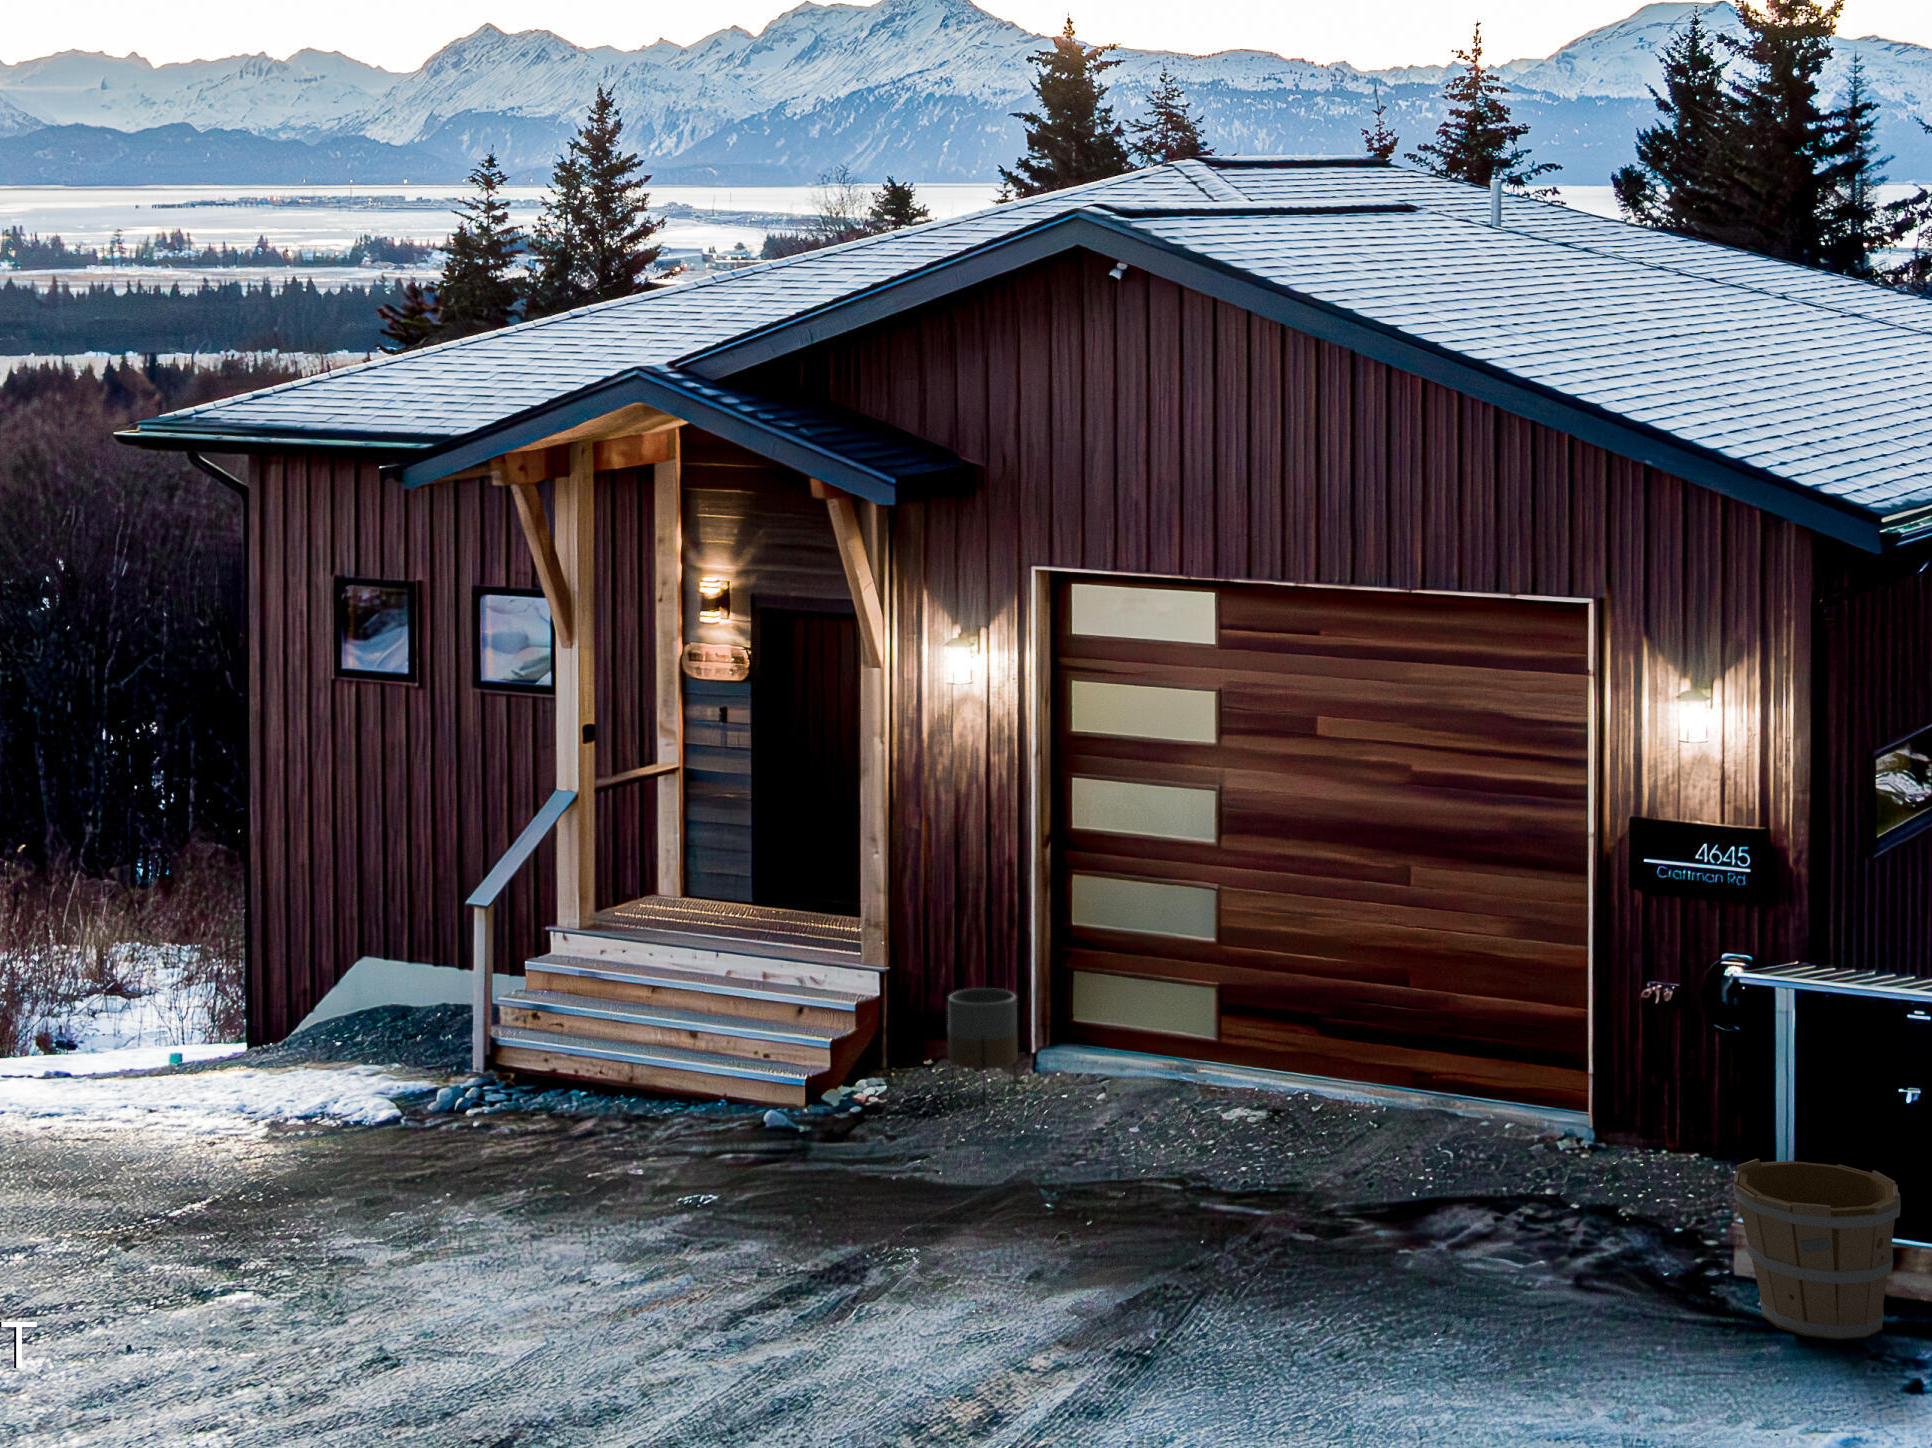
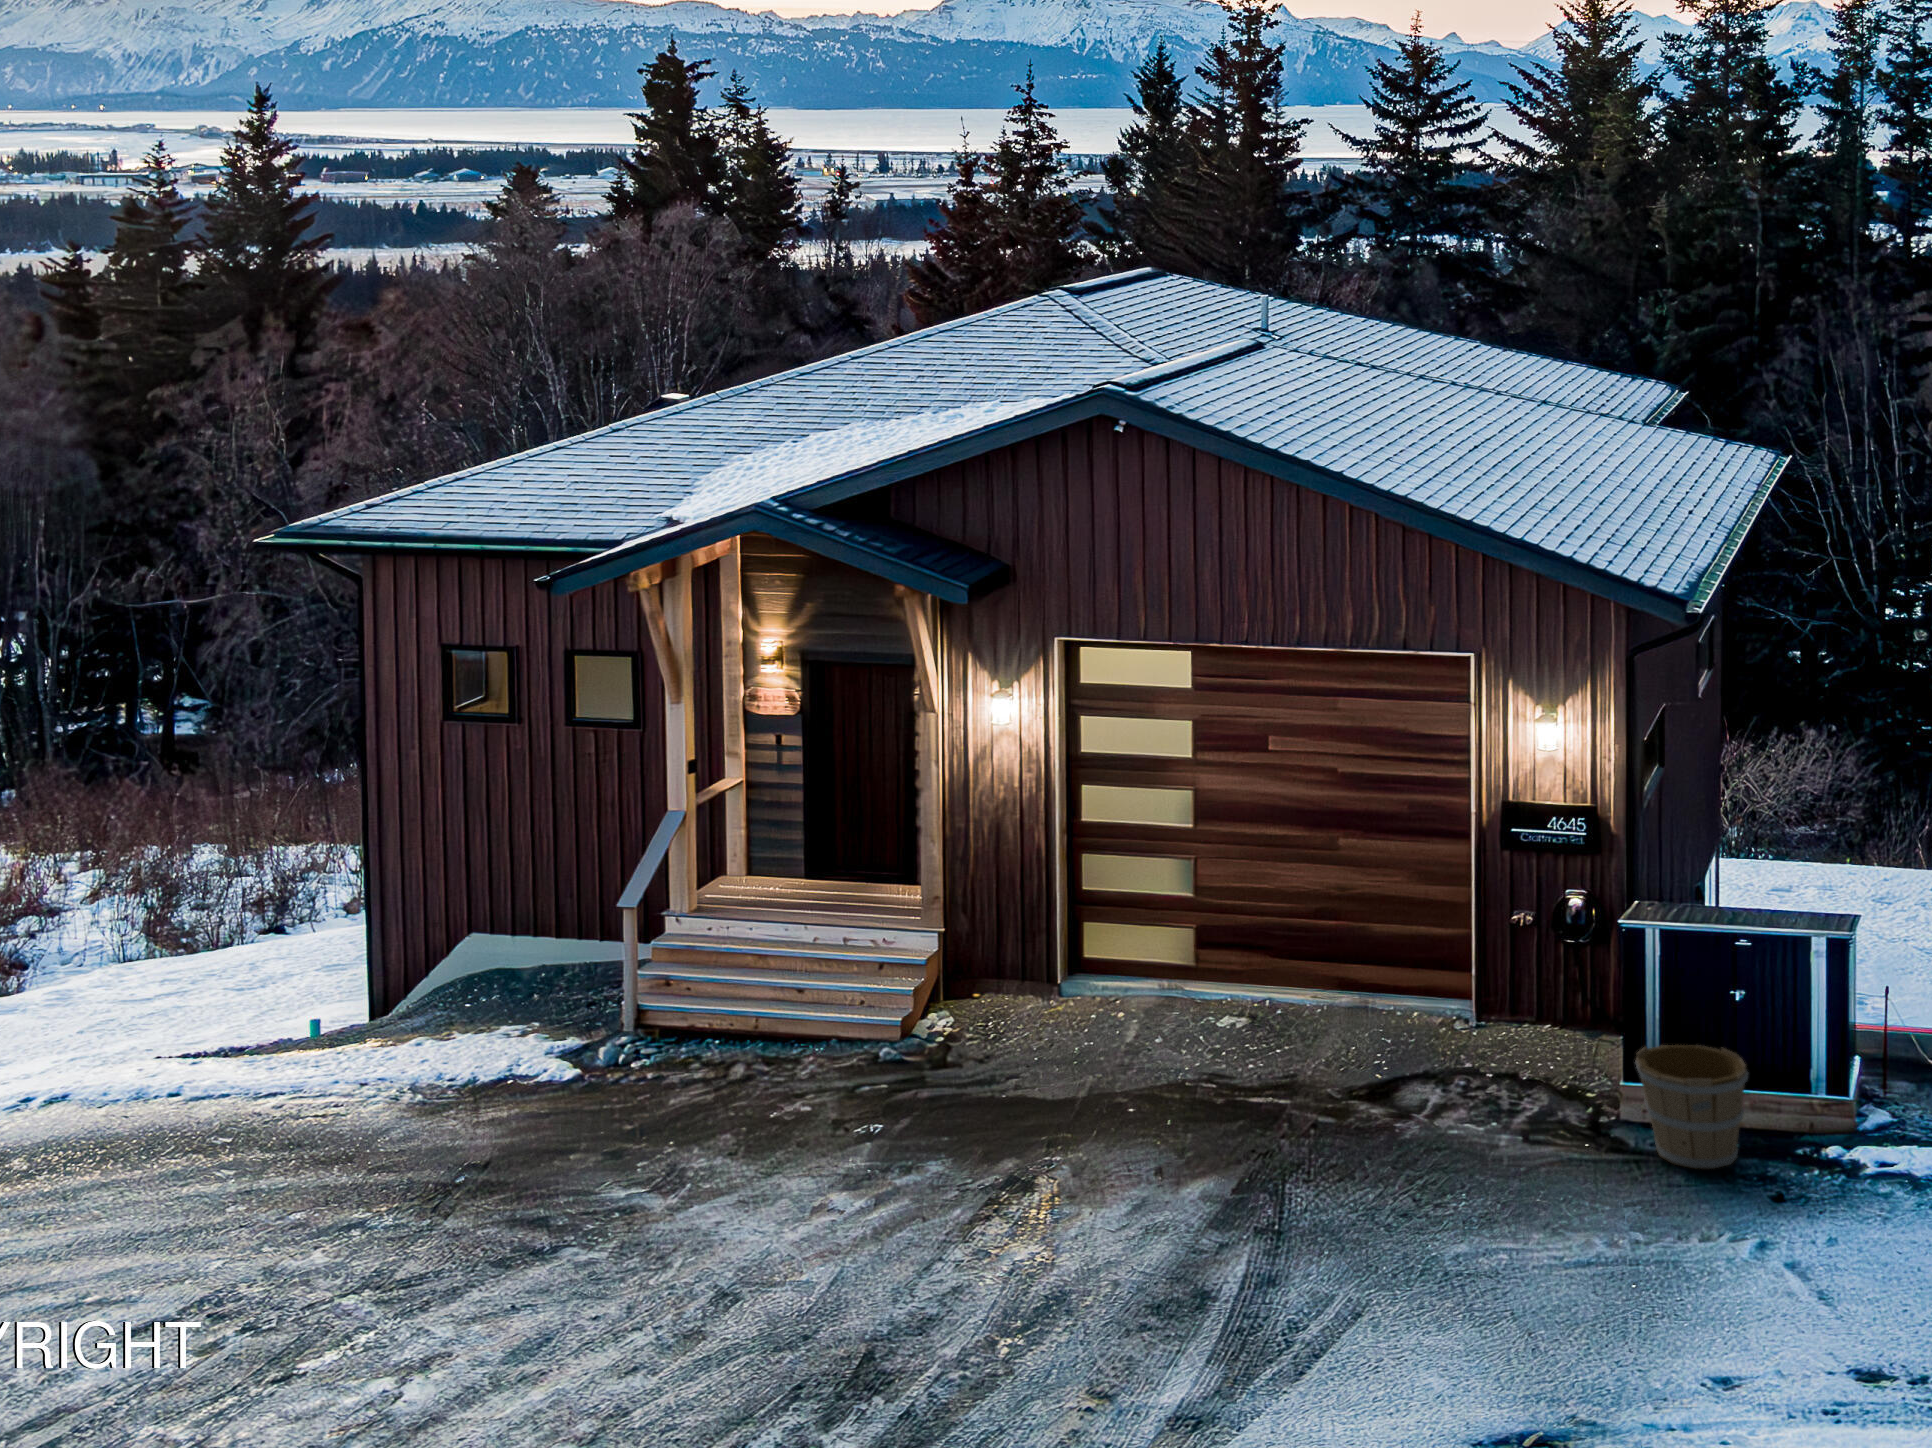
planter: present [948,988,1018,1101] -> none [996,950,1050,1042]

